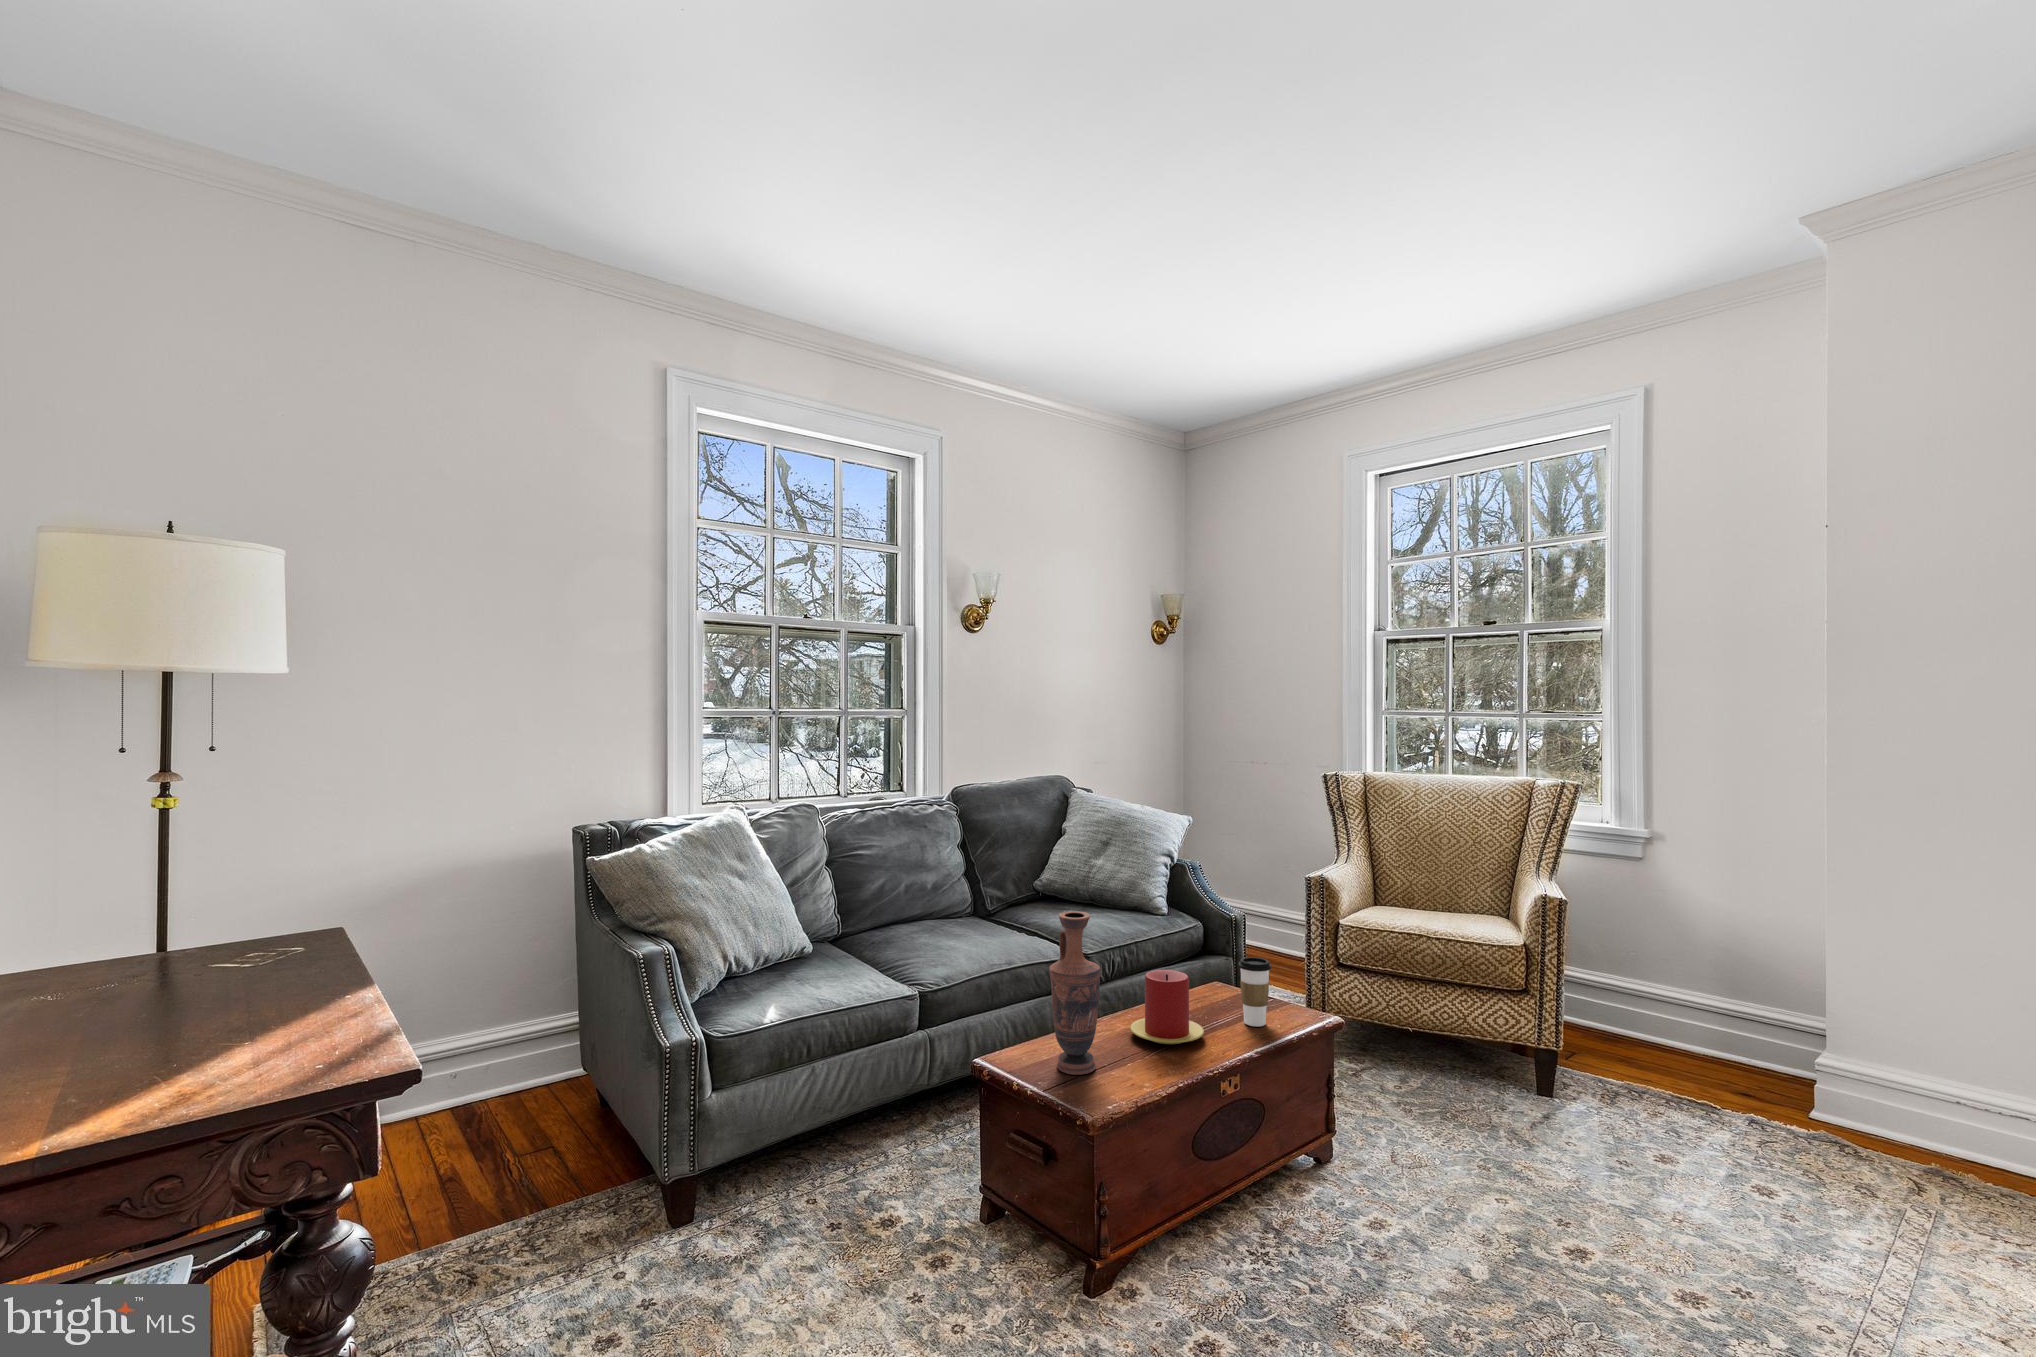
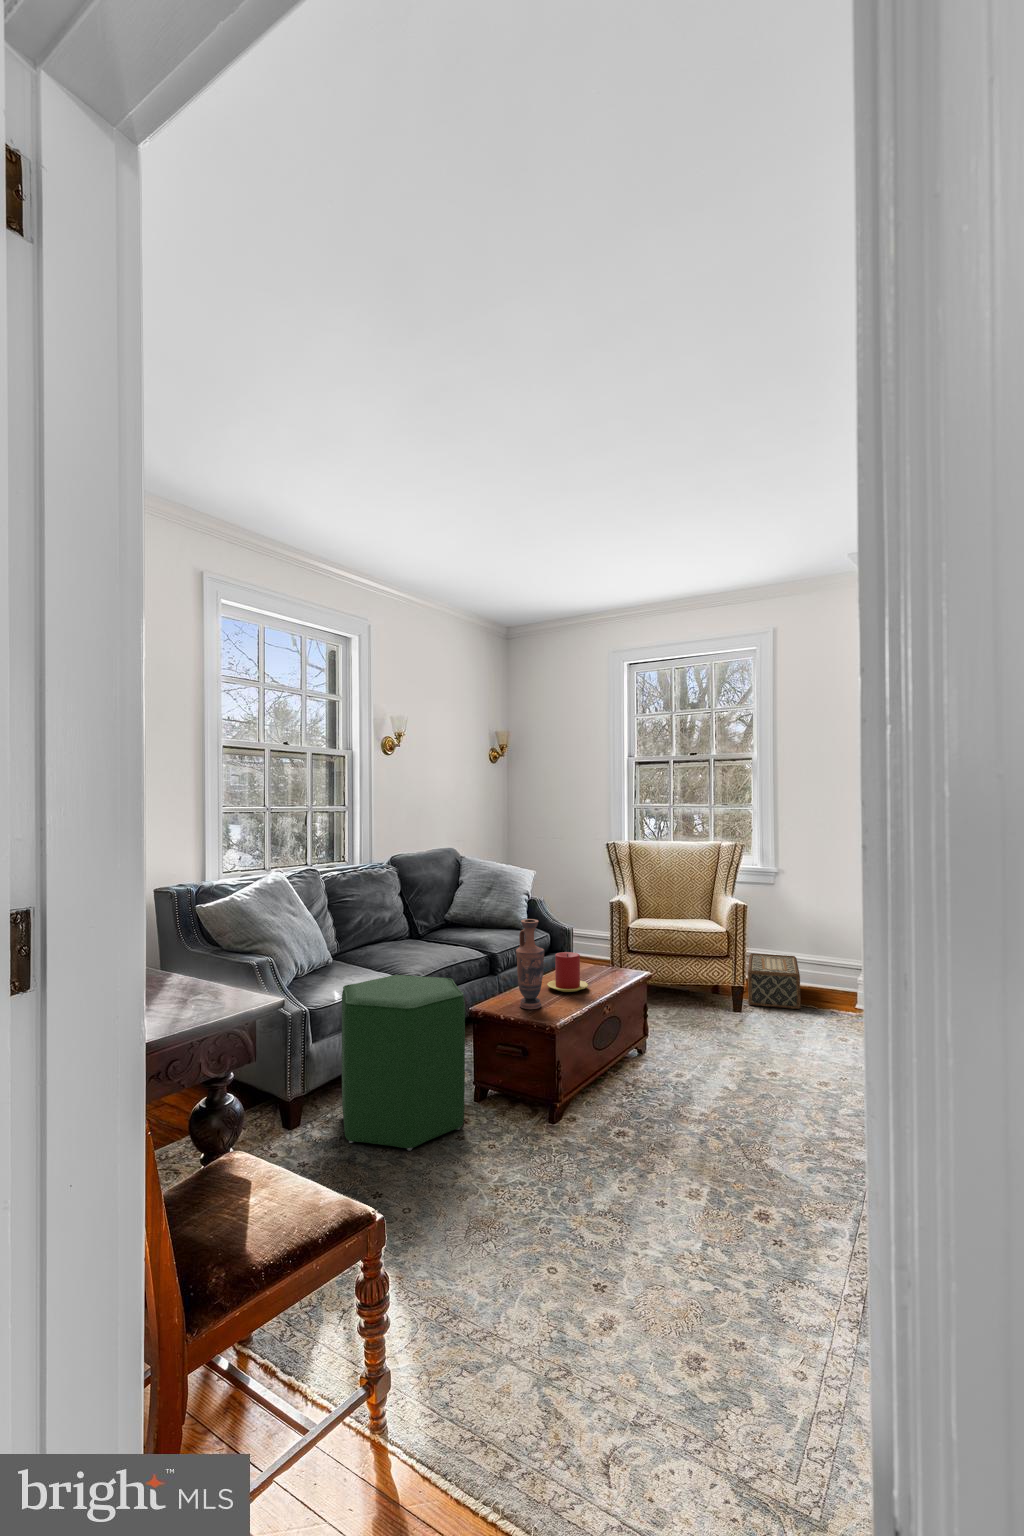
coffee cup: present [1238,957,1271,1027] -> none [600,943,618,980]
woven basket: none [1571,982,1685,1102] -> present [748,953,800,1009]
ottoman: none [726,988,943,1312] -> present [342,975,465,1151]

